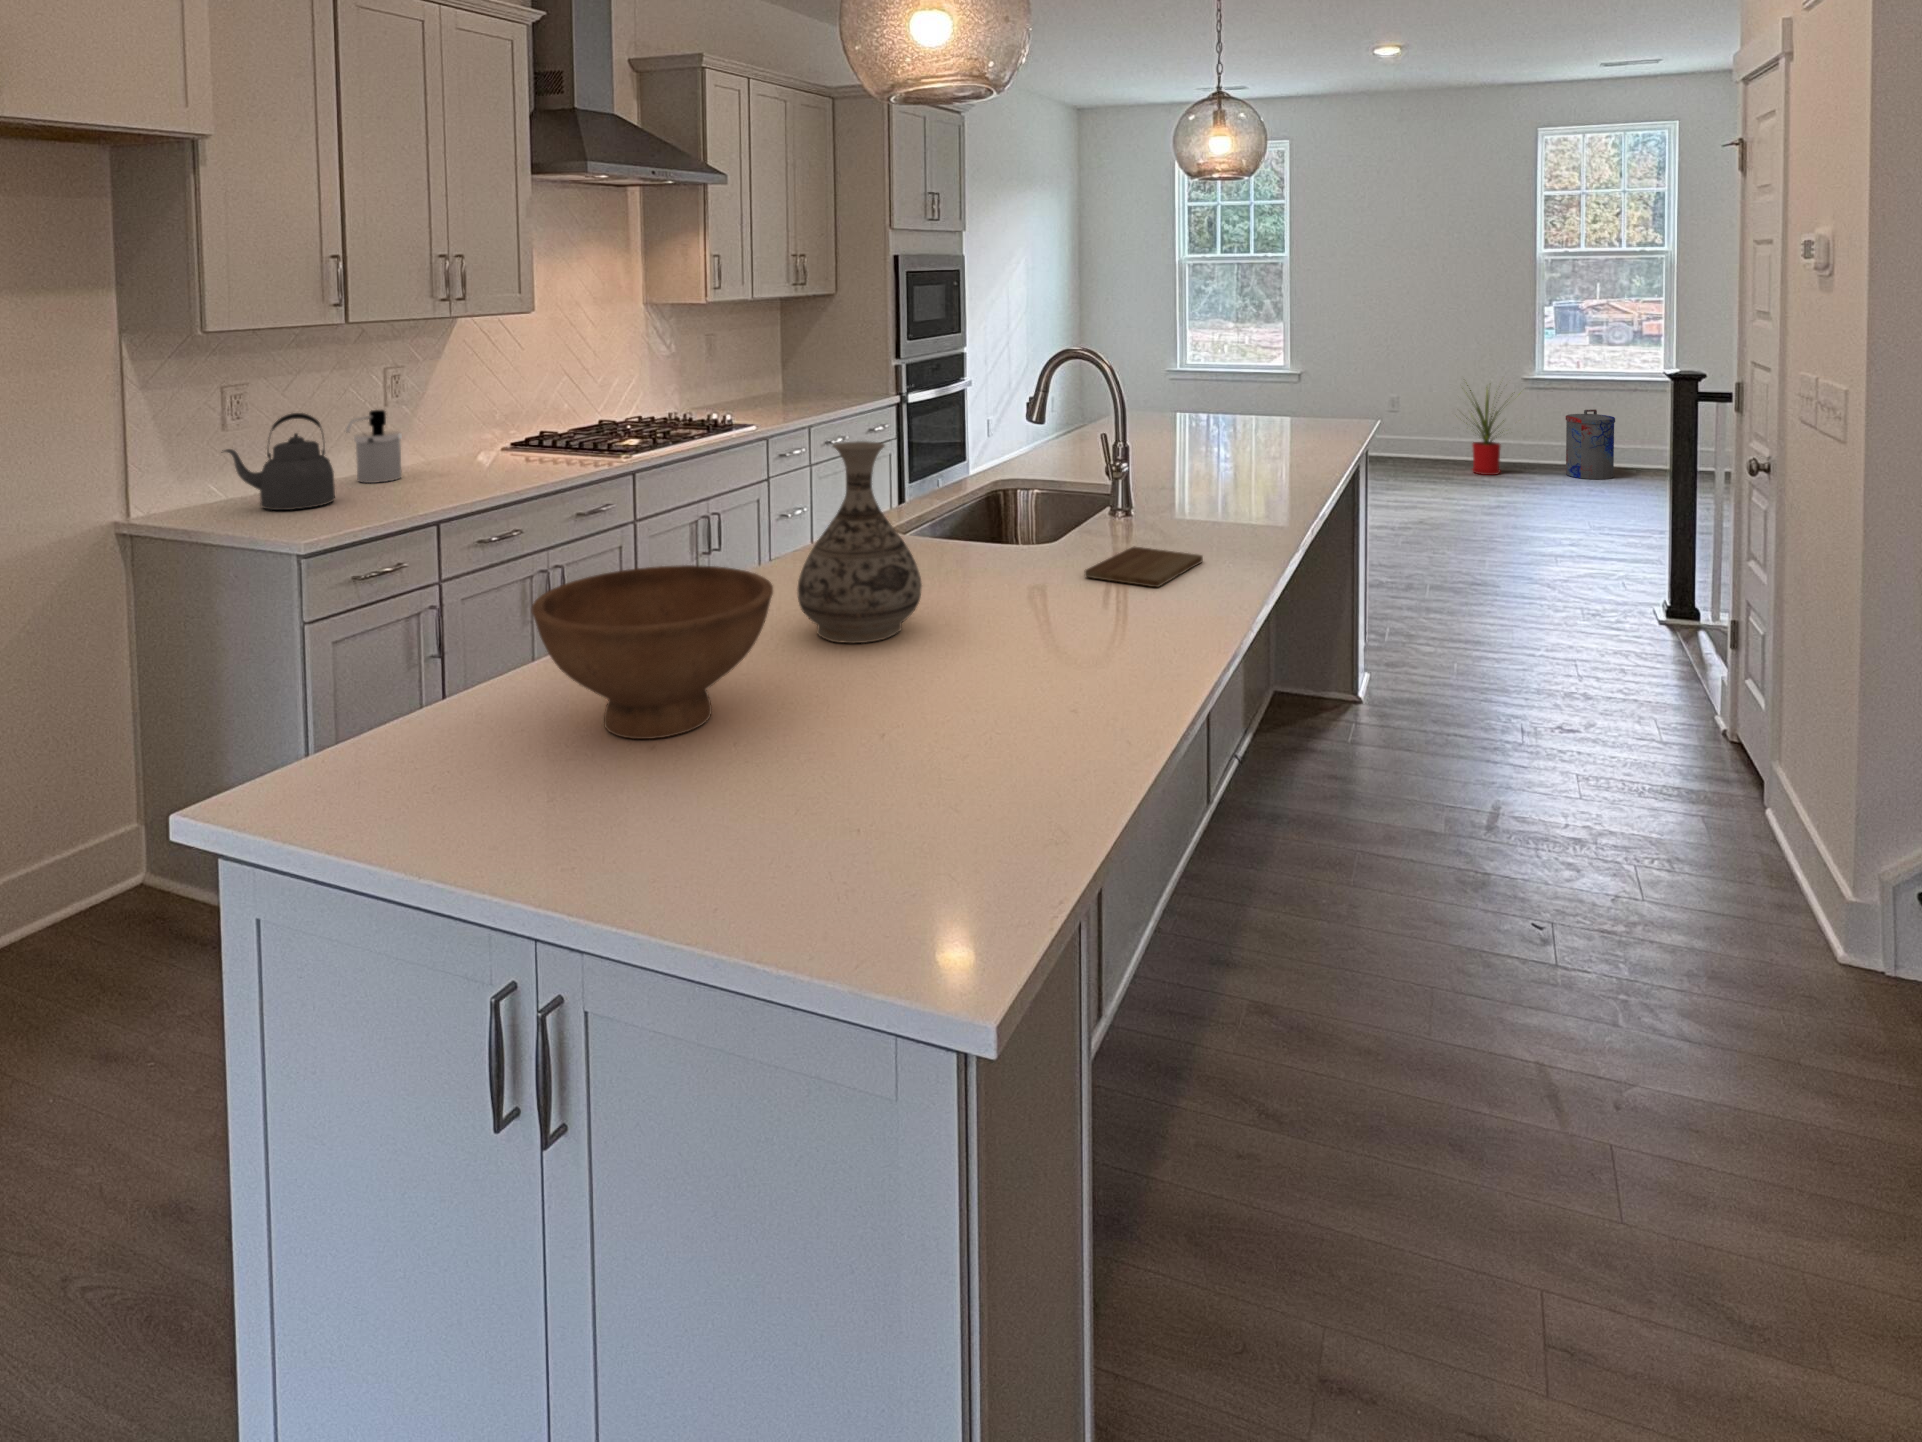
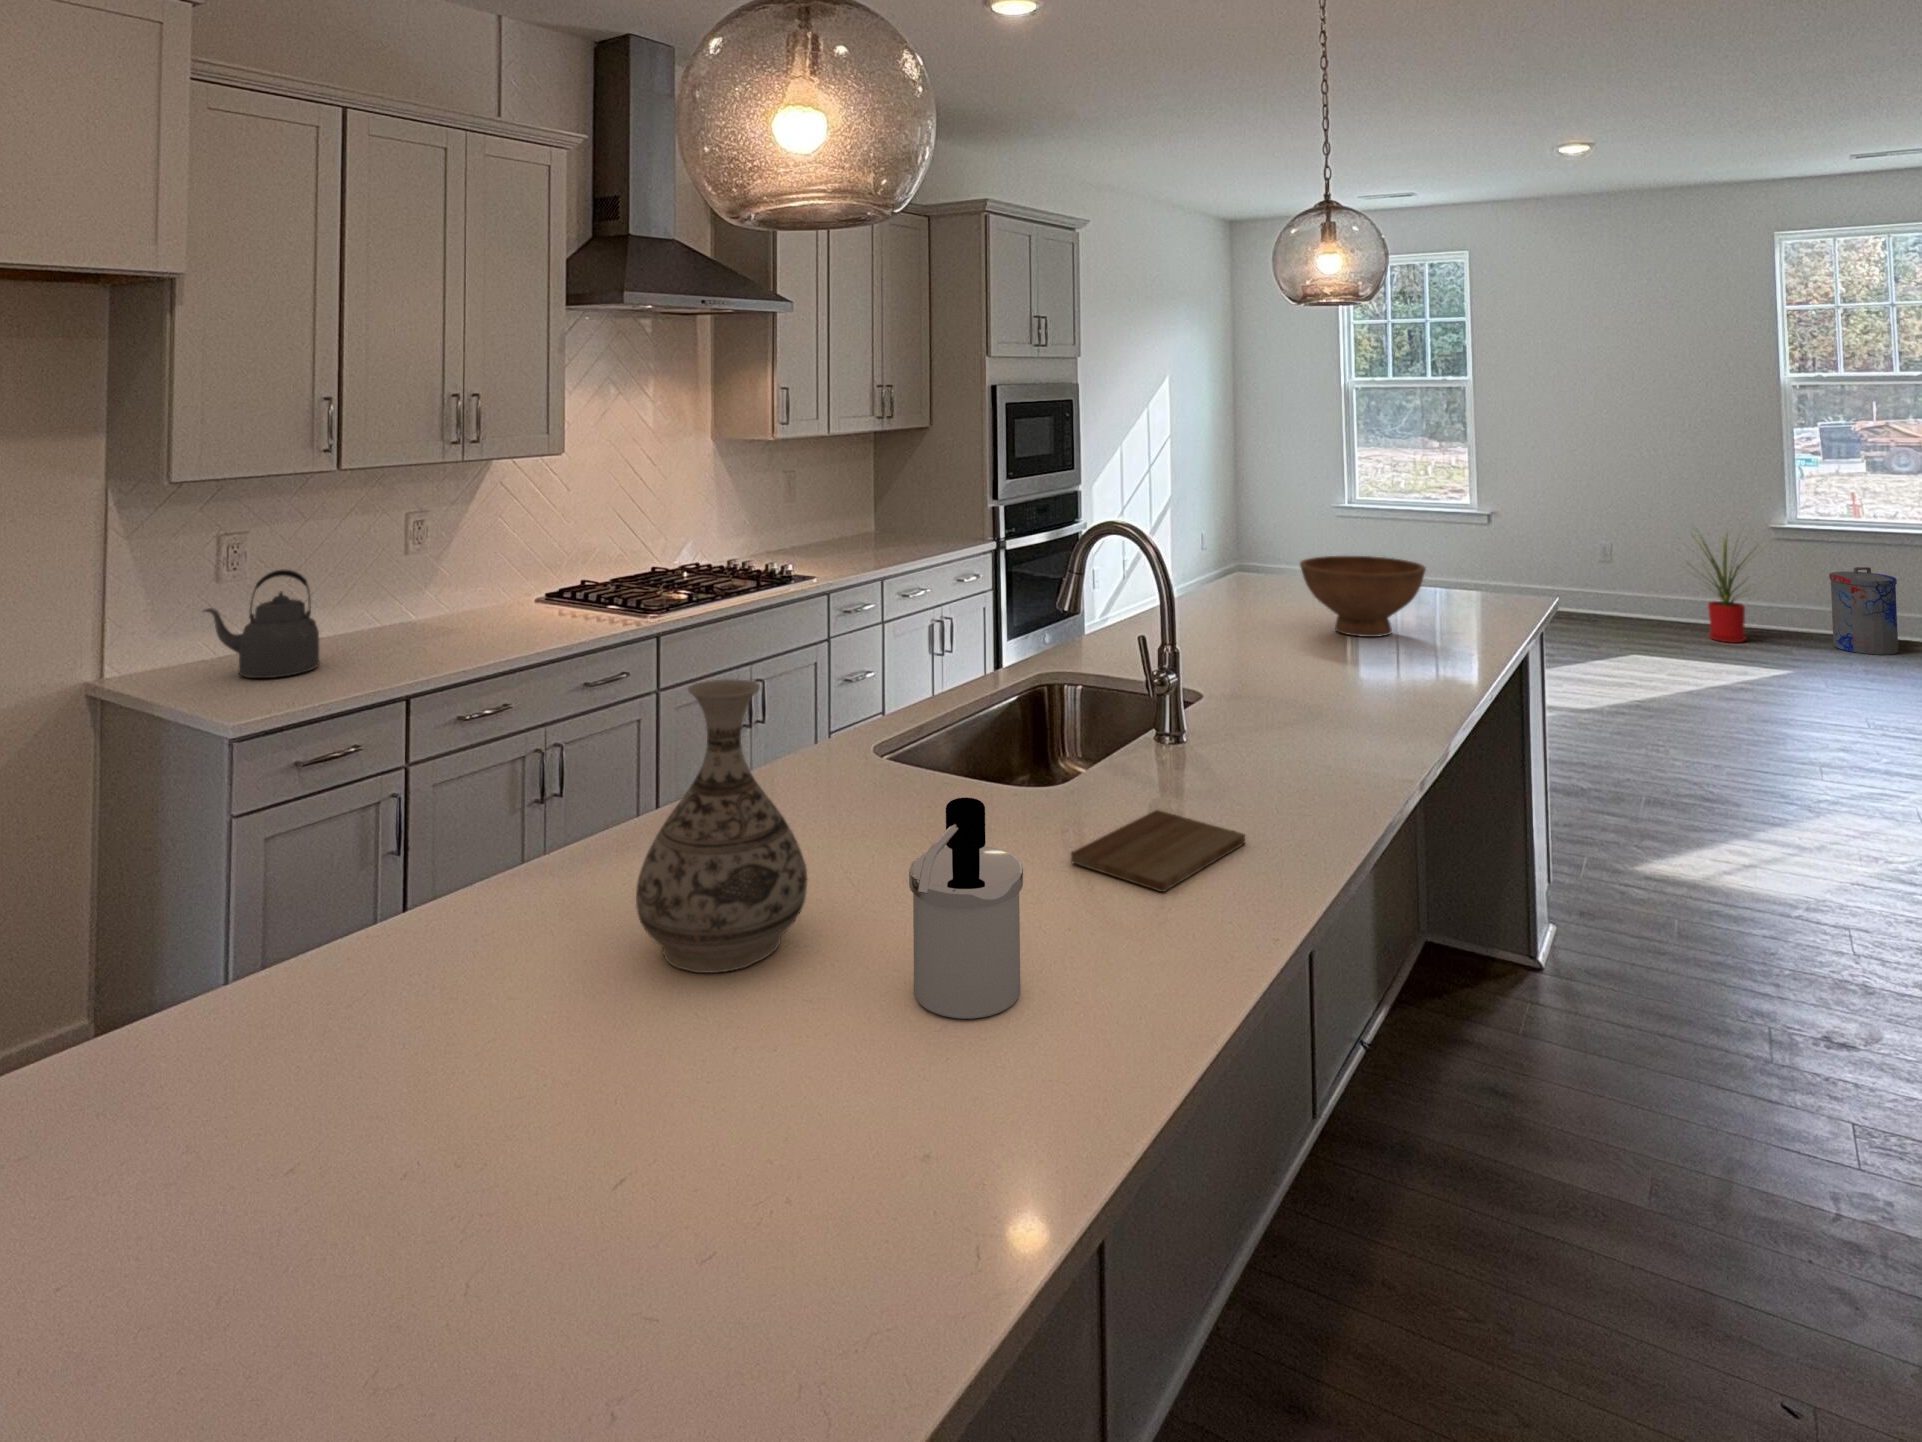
soap dispenser: present [346,410,402,483] -> present [909,798,1023,1019]
bowl: present [532,565,773,739] -> present [1300,556,1426,637]

